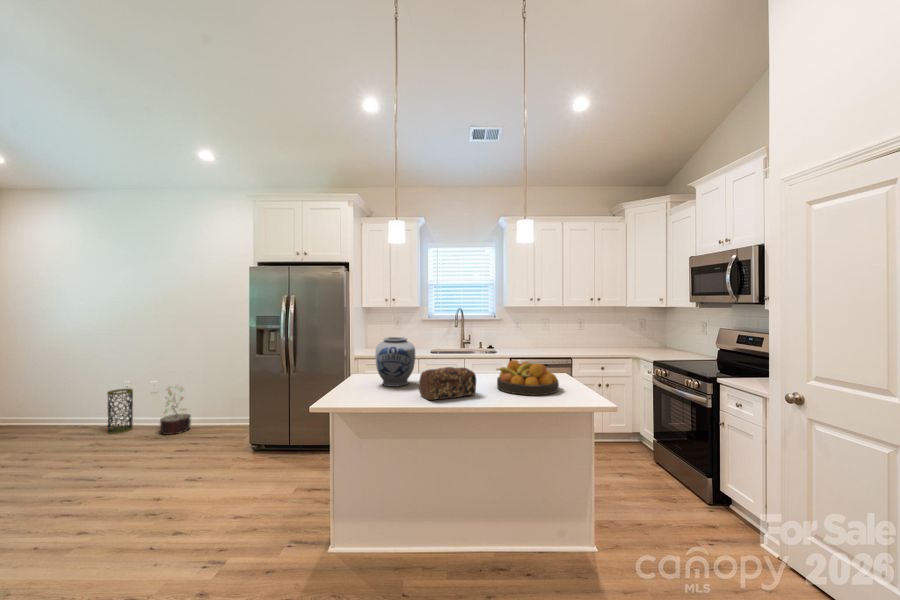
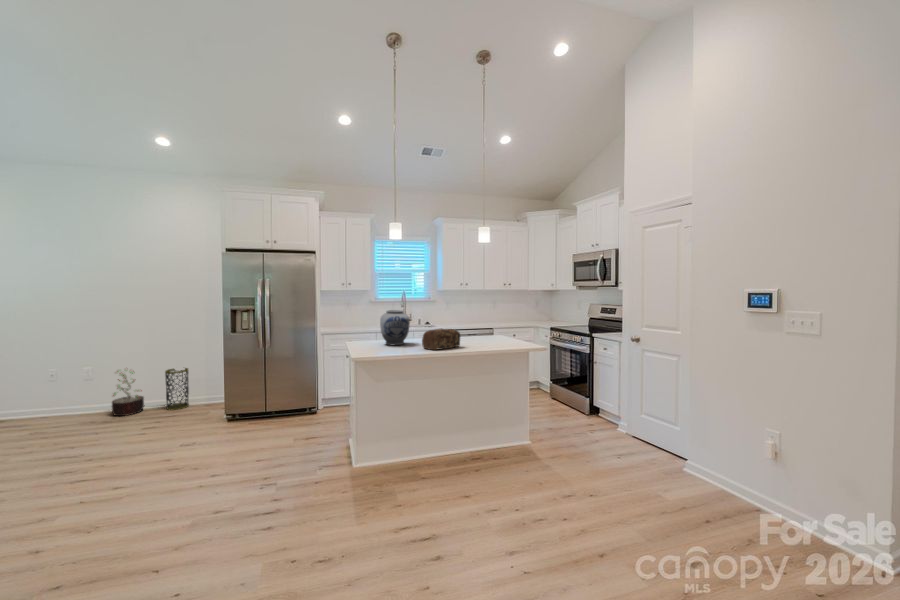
fruit bowl: present [497,360,559,395] -> none [468,324,509,345]
trash can: present [107,389,133,434] -> present [165,368,189,410]

